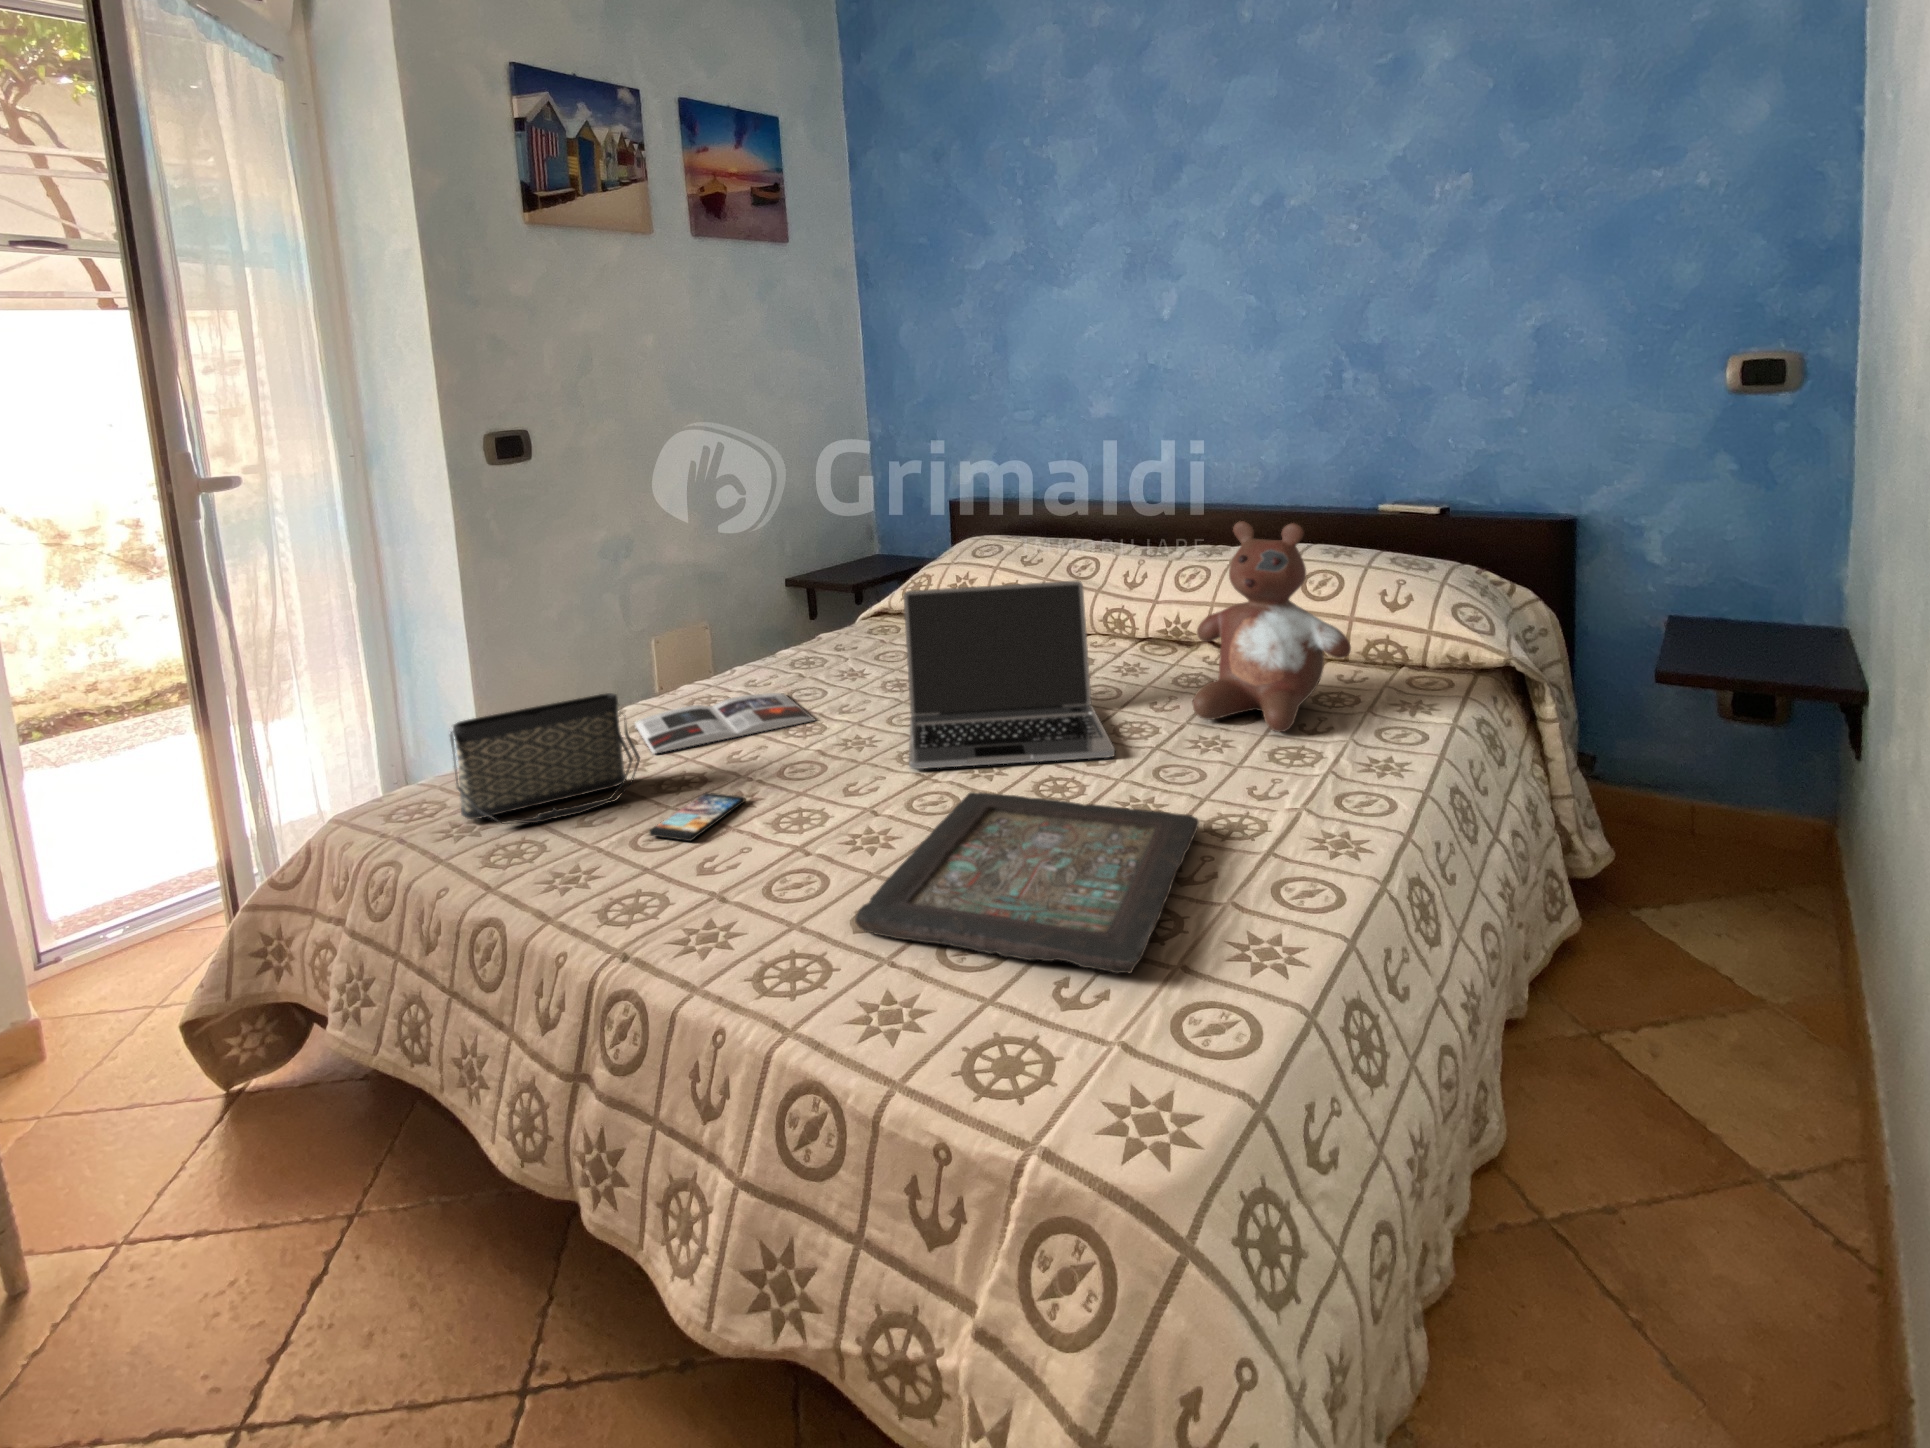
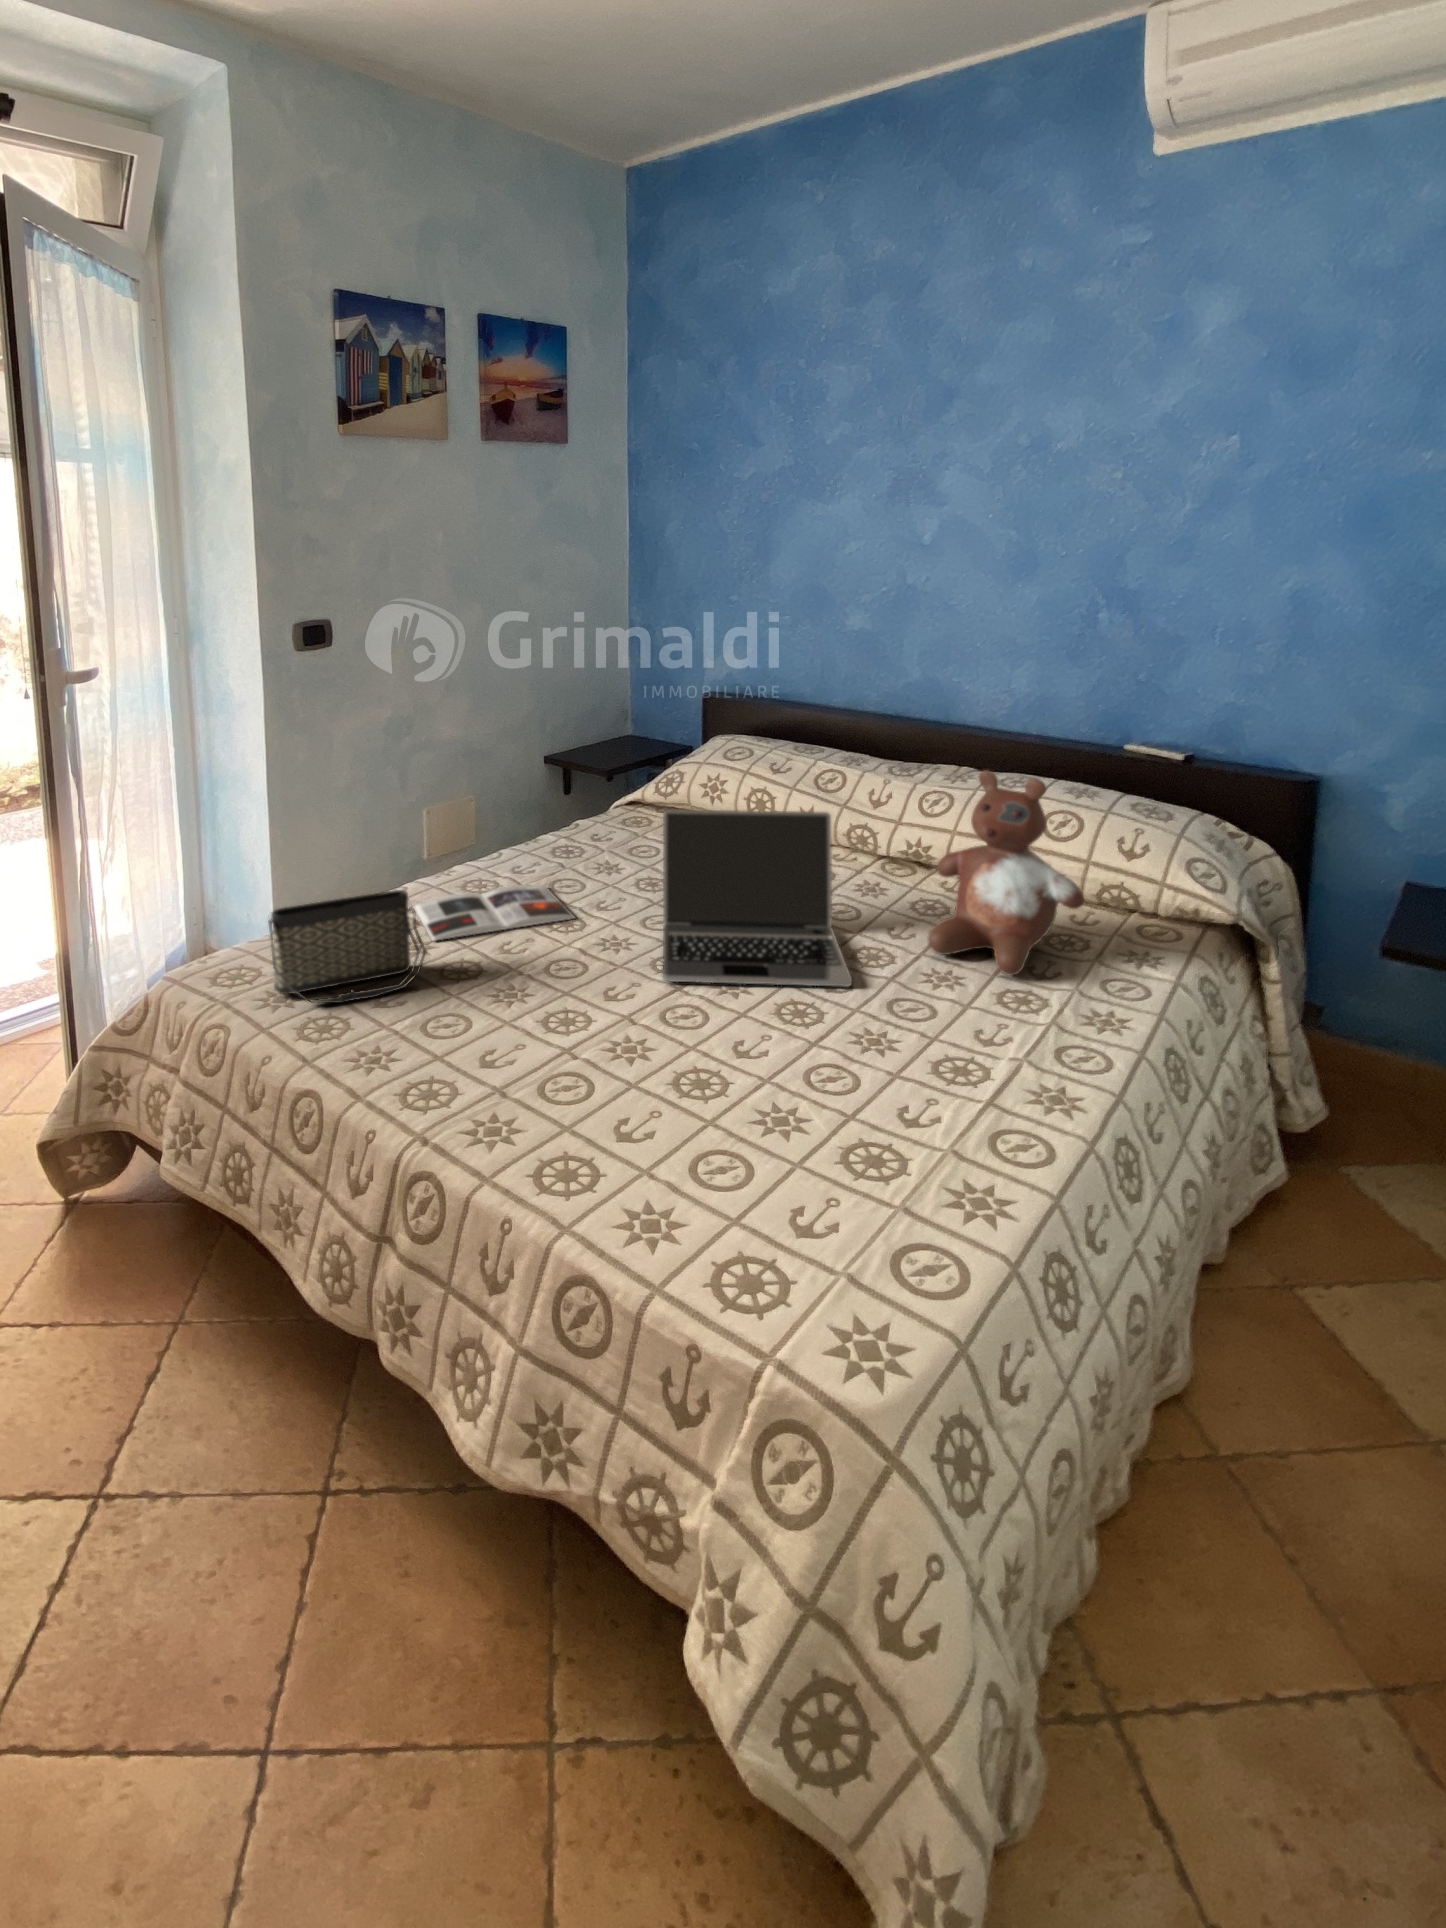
smartphone: present [649,792,745,841] -> none [437,988,517,1036]
decorative tray: present [855,792,1199,973] -> none [620,1014,926,1211]

